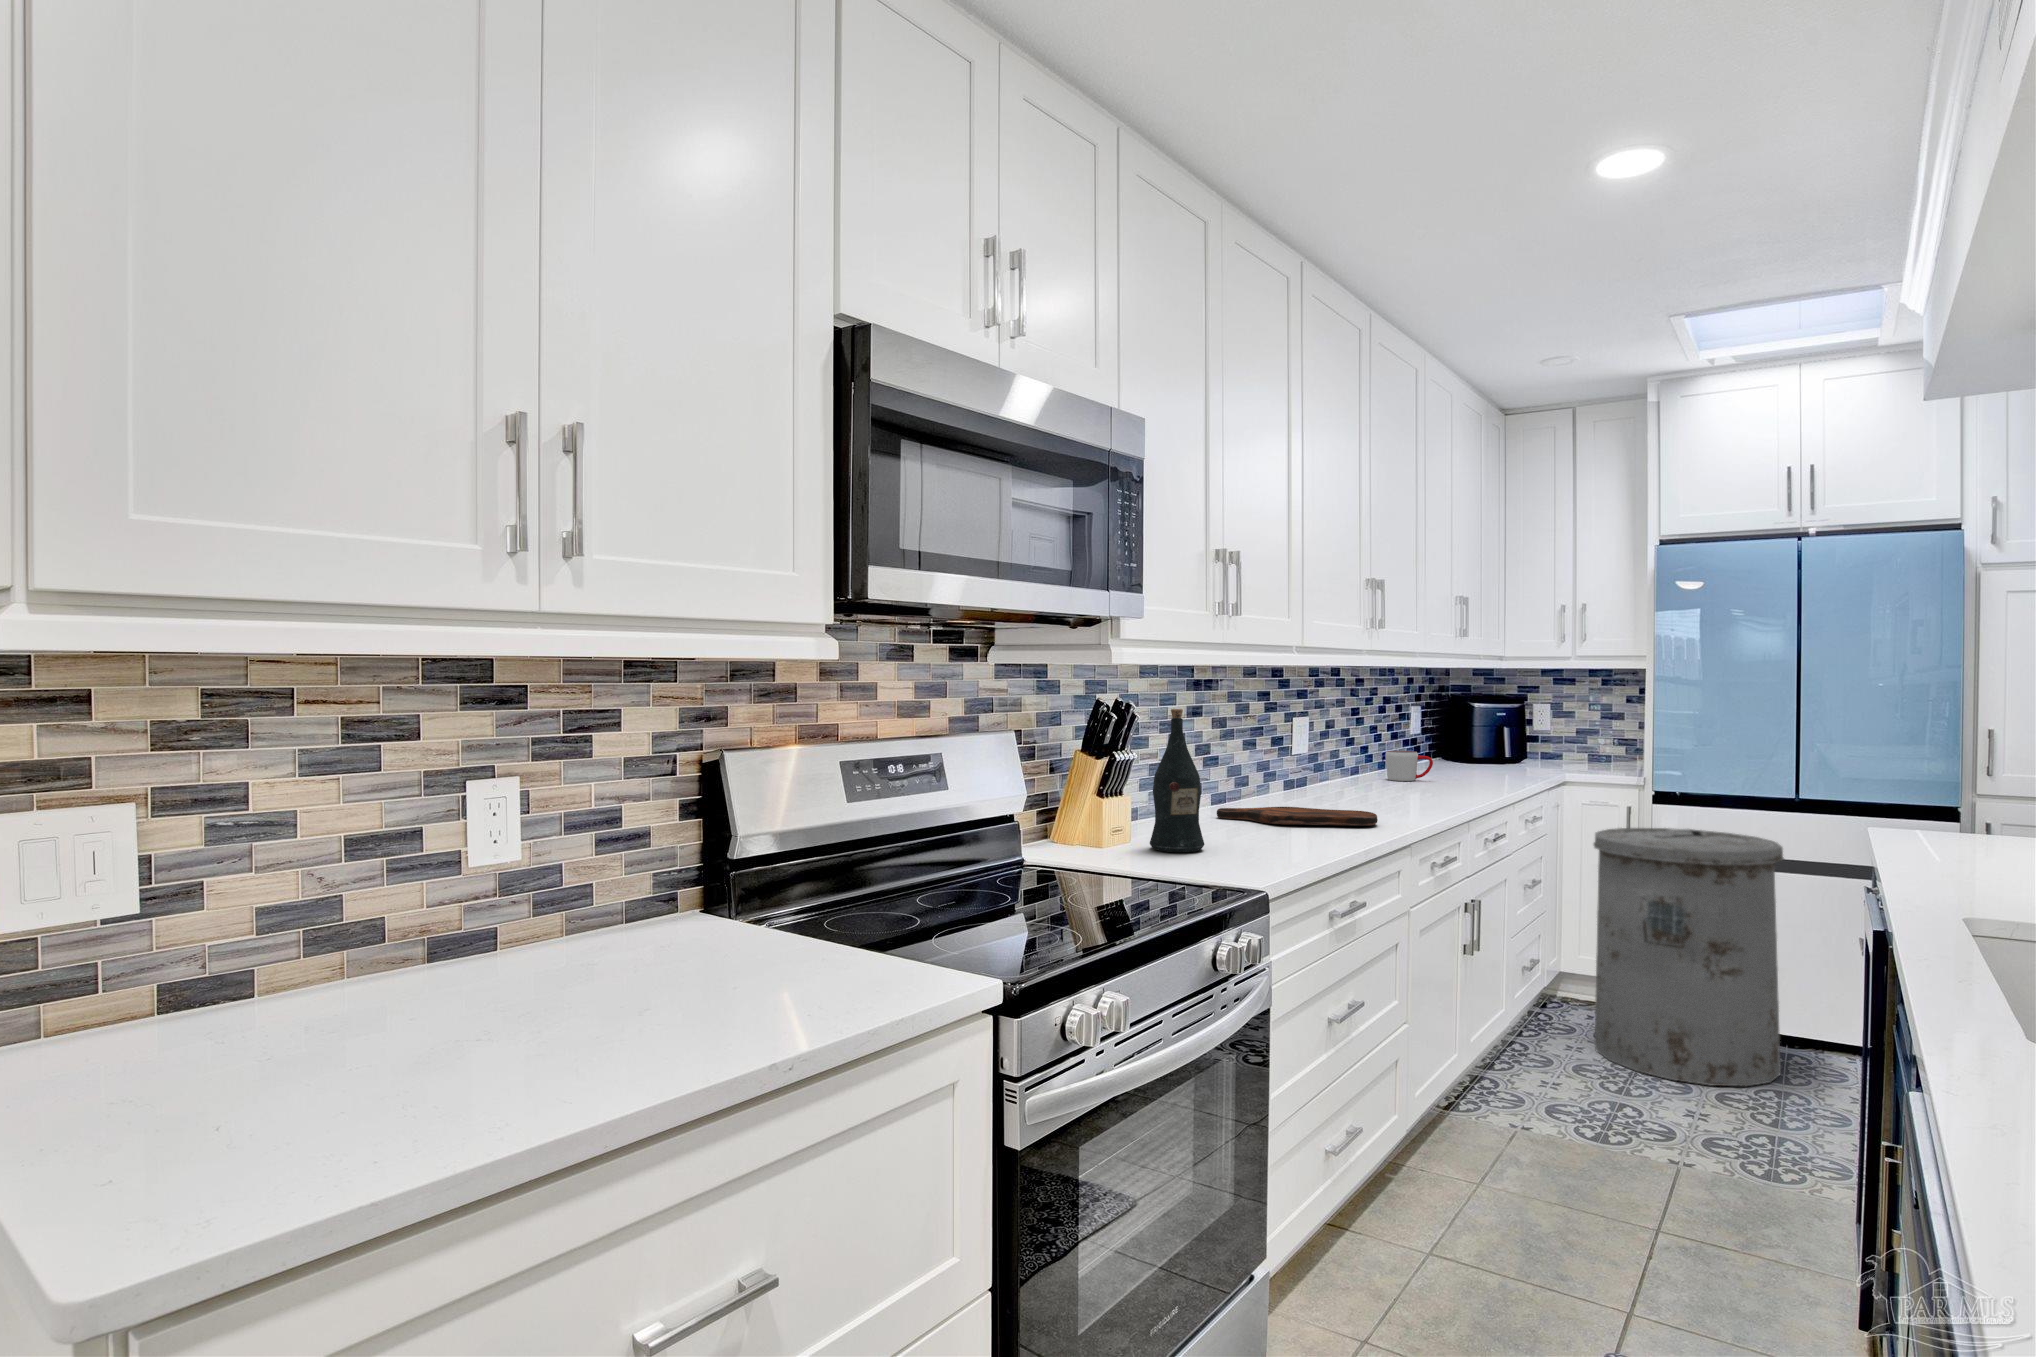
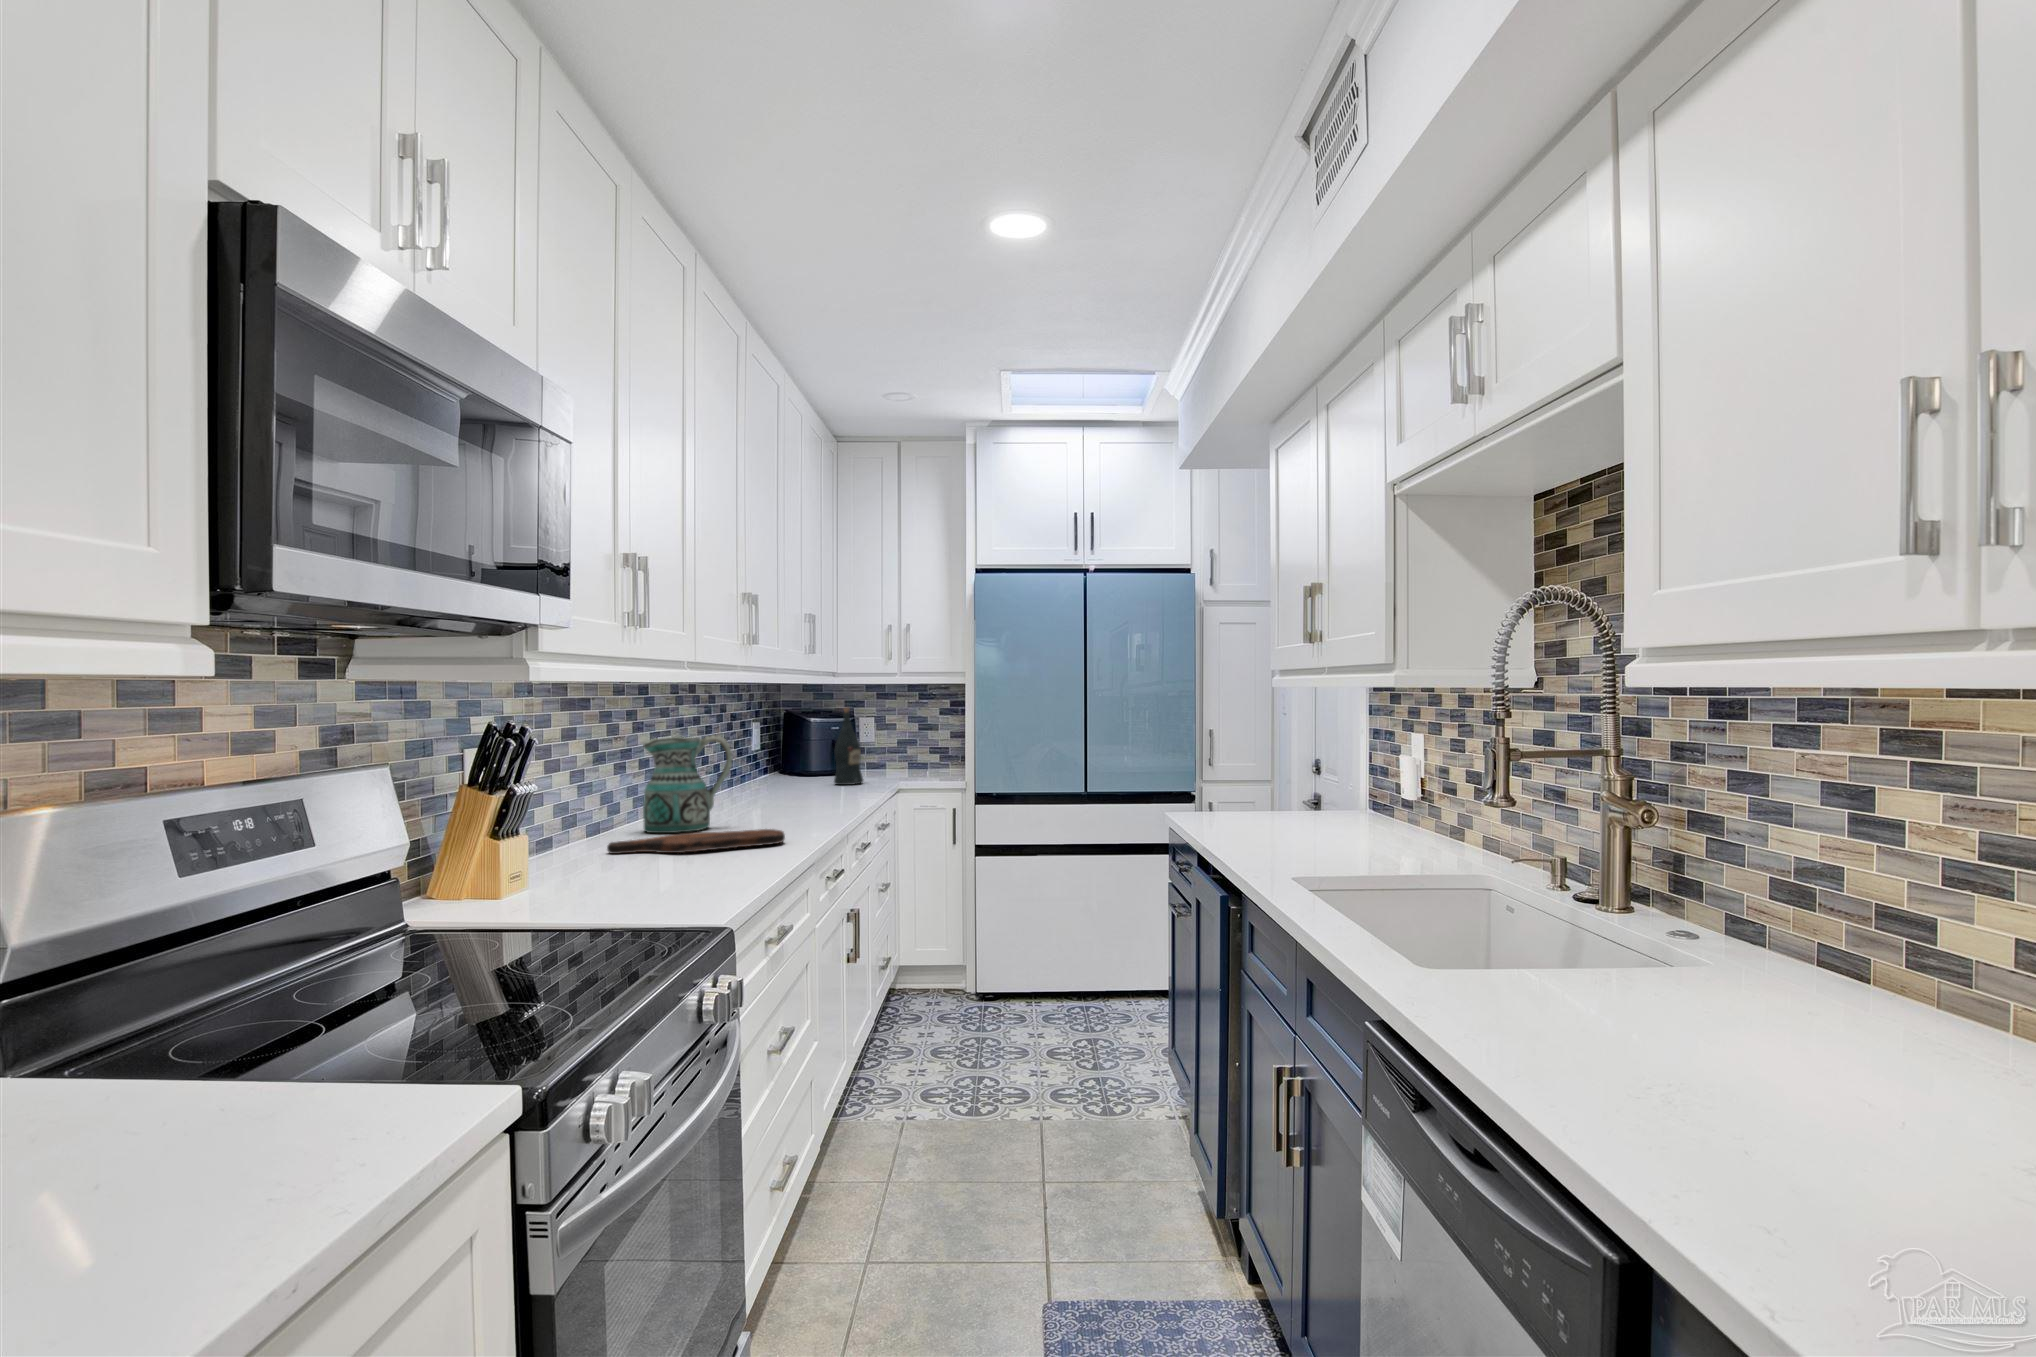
wine bottle: present [1150,709,1204,852] -> present [834,708,863,785]
ceramic pitcher: none [1264,717,1347,806] -> present [643,734,732,833]
mug: present [1385,751,1433,781] -> none [745,768,792,799]
trash can: present [1594,828,1784,1086] -> none [933,819,1082,1046]

